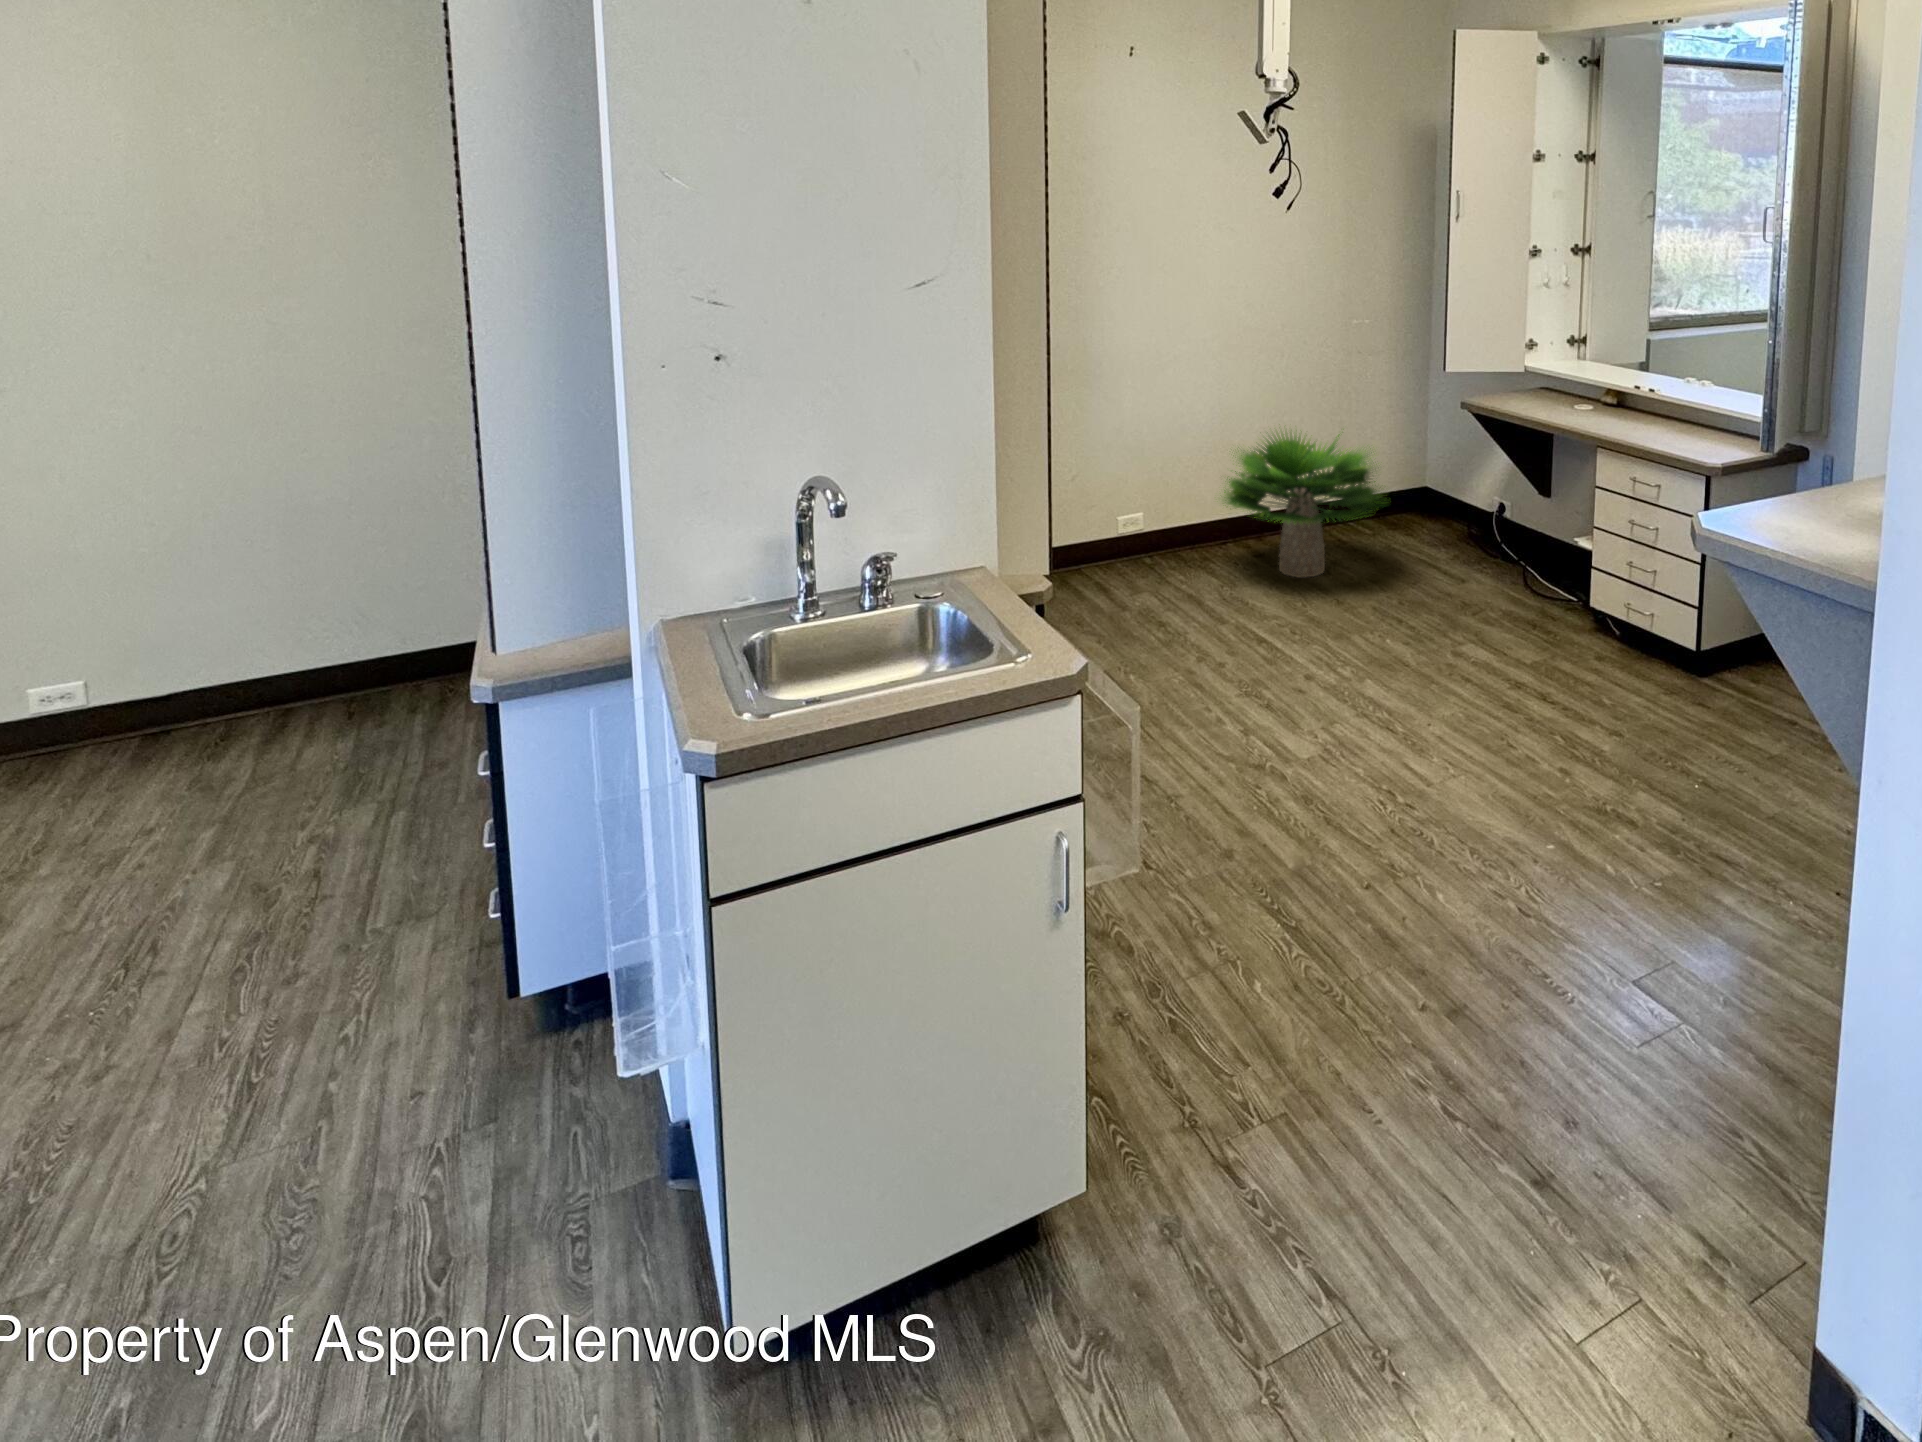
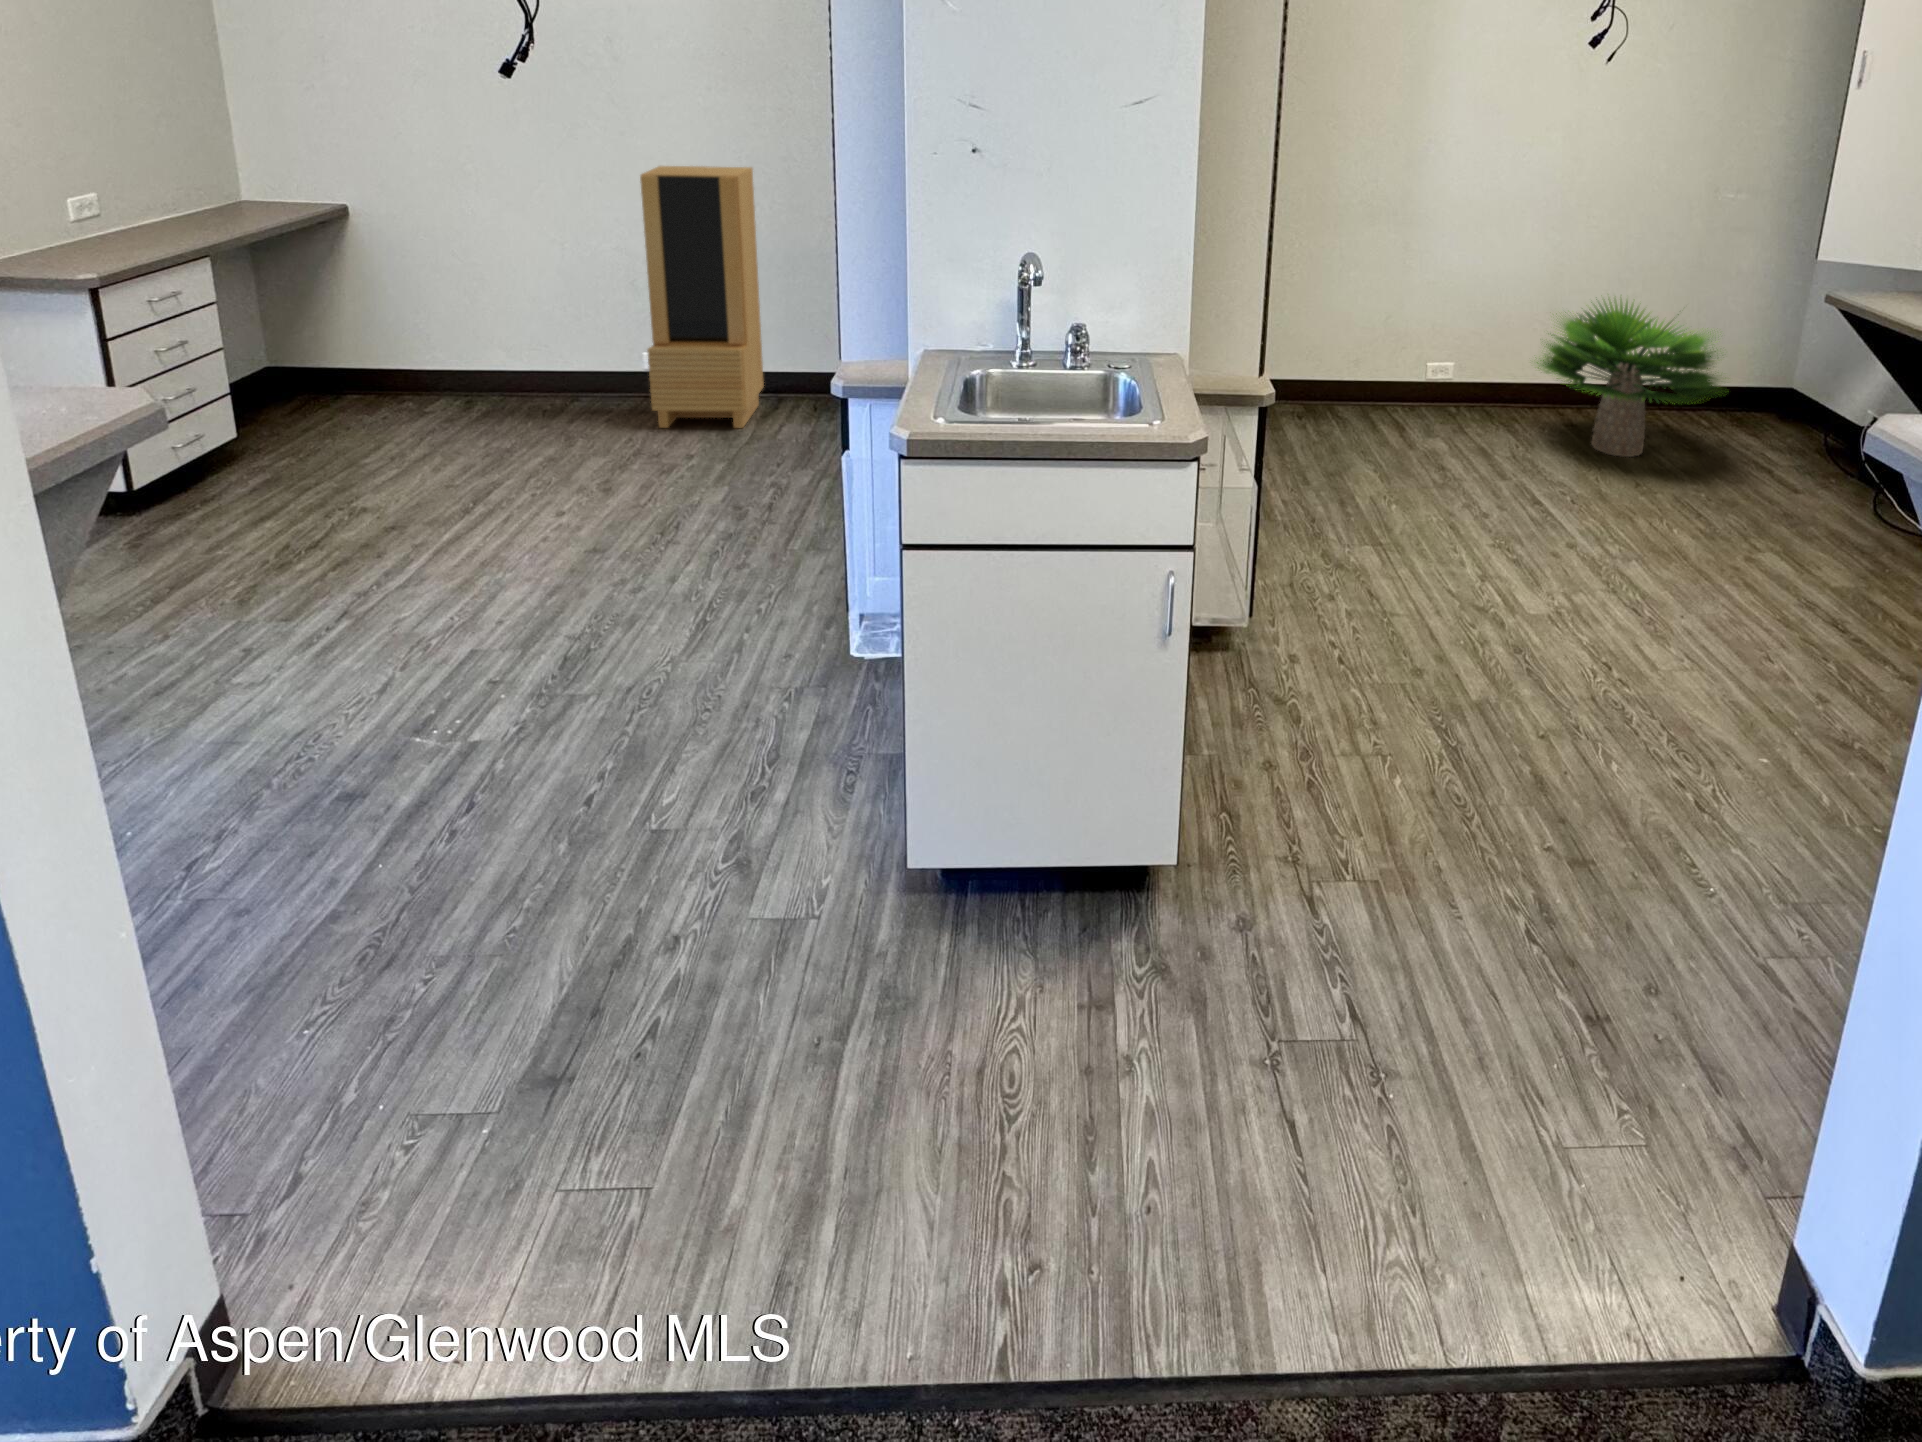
storage cabinet: none [27,400,260,797] -> present [640,166,764,428]

